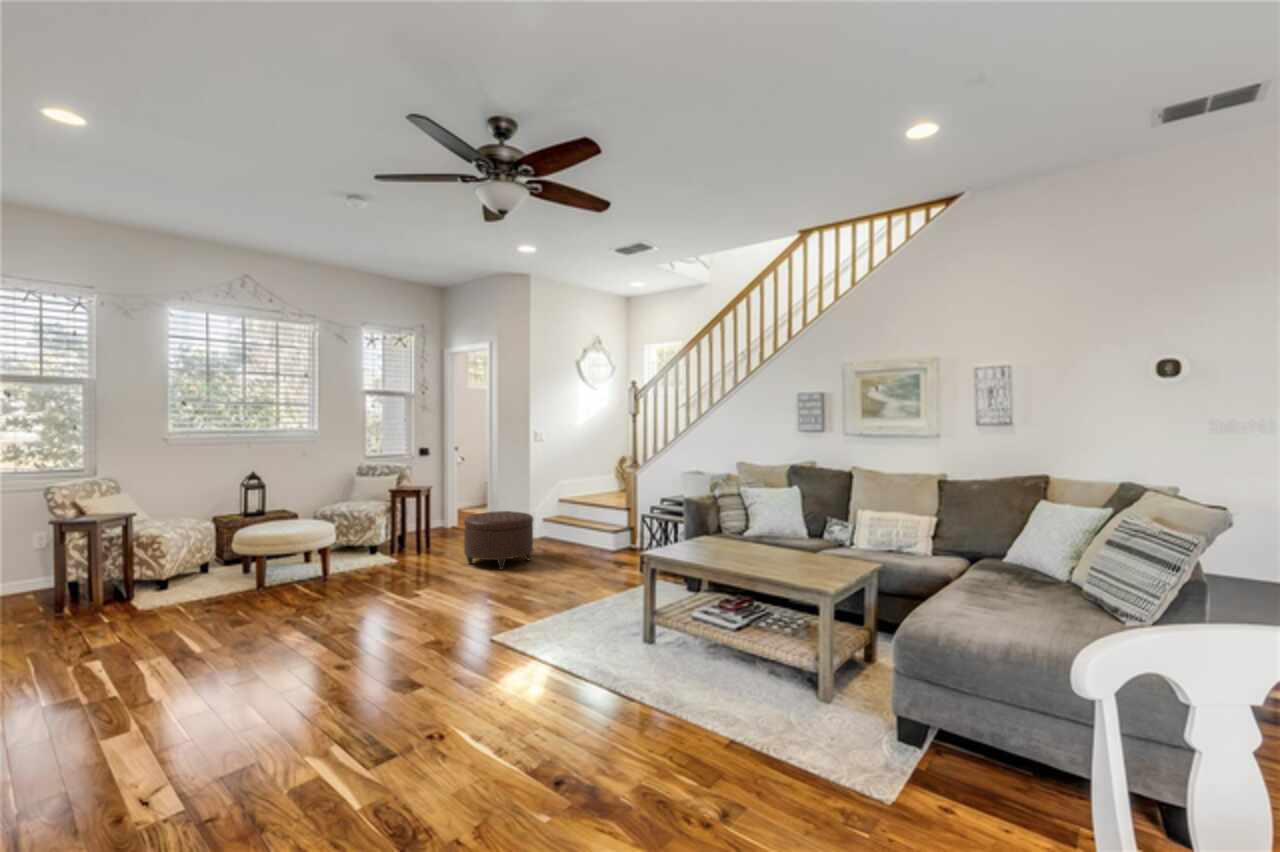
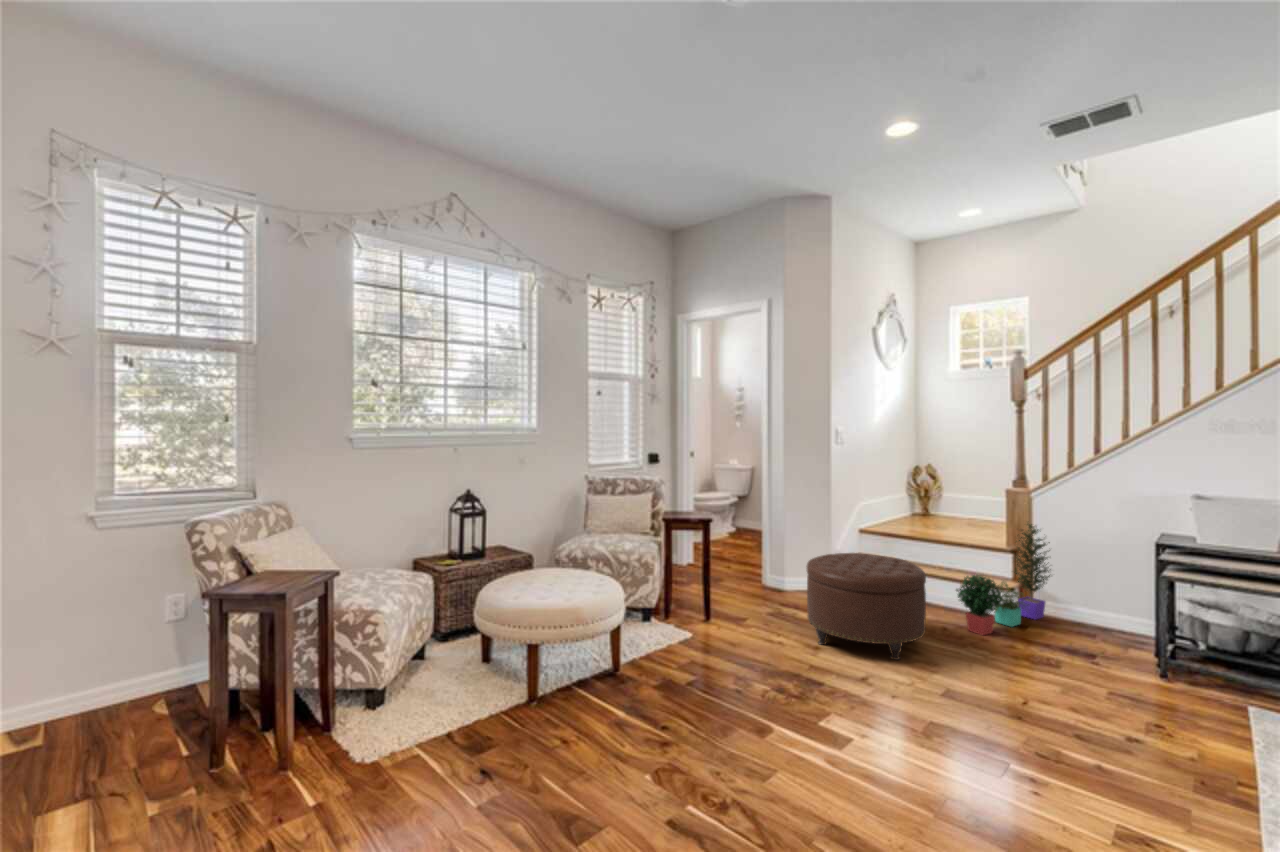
potted plant: none [565,491,638,559] -> present [956,524,1051,635]

